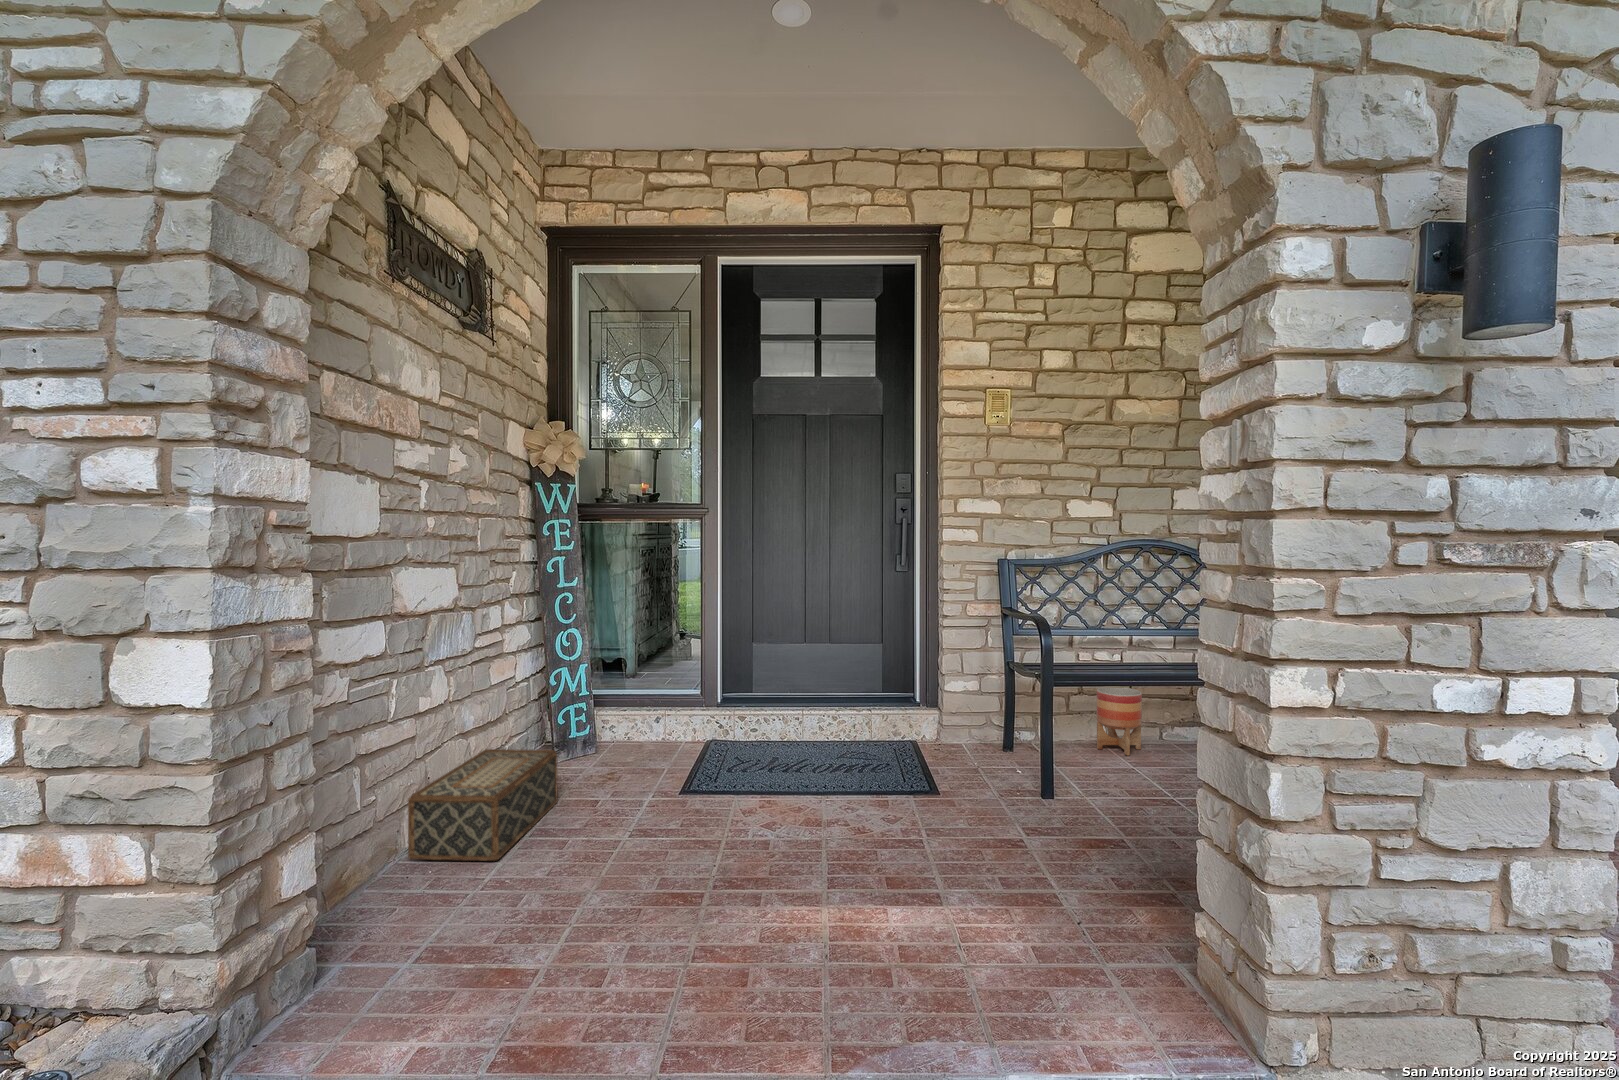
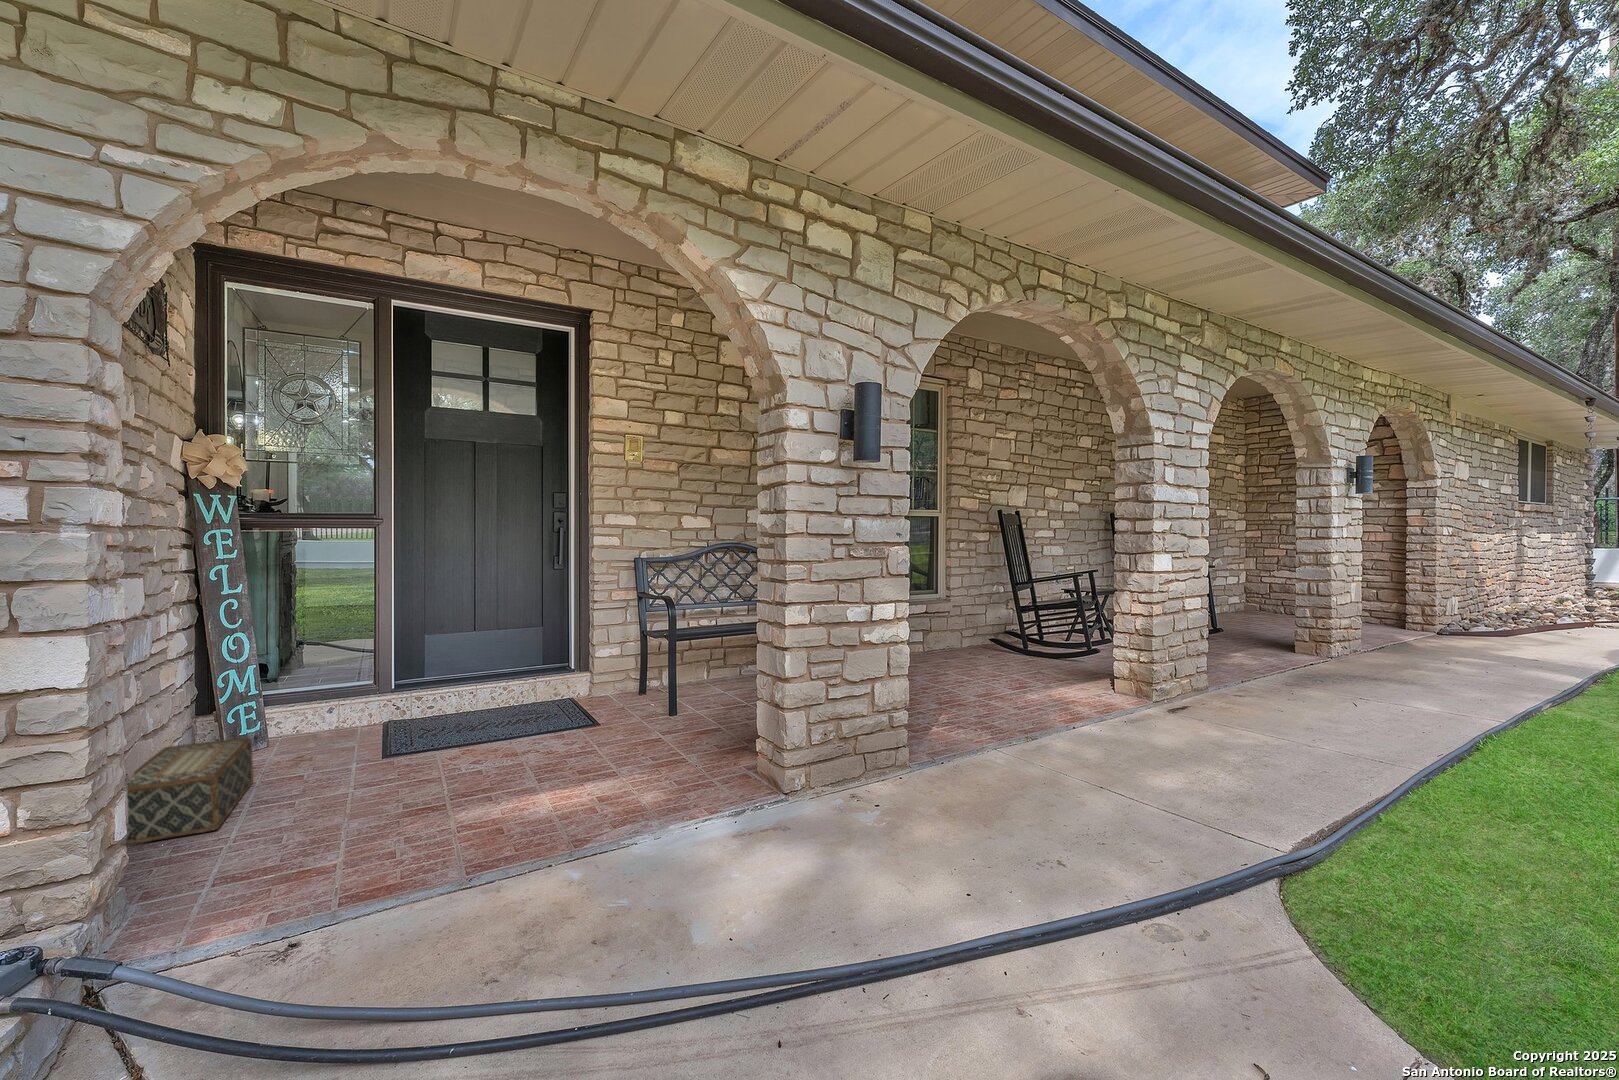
planter: present [1097,688,1142,755] -> none [700,642,728,686]

